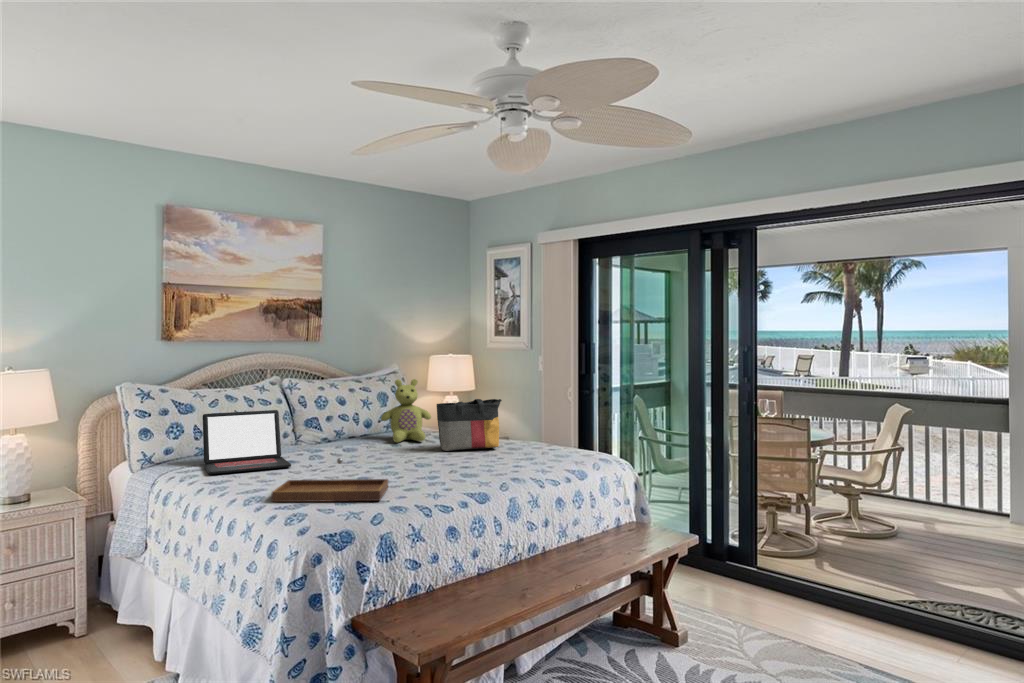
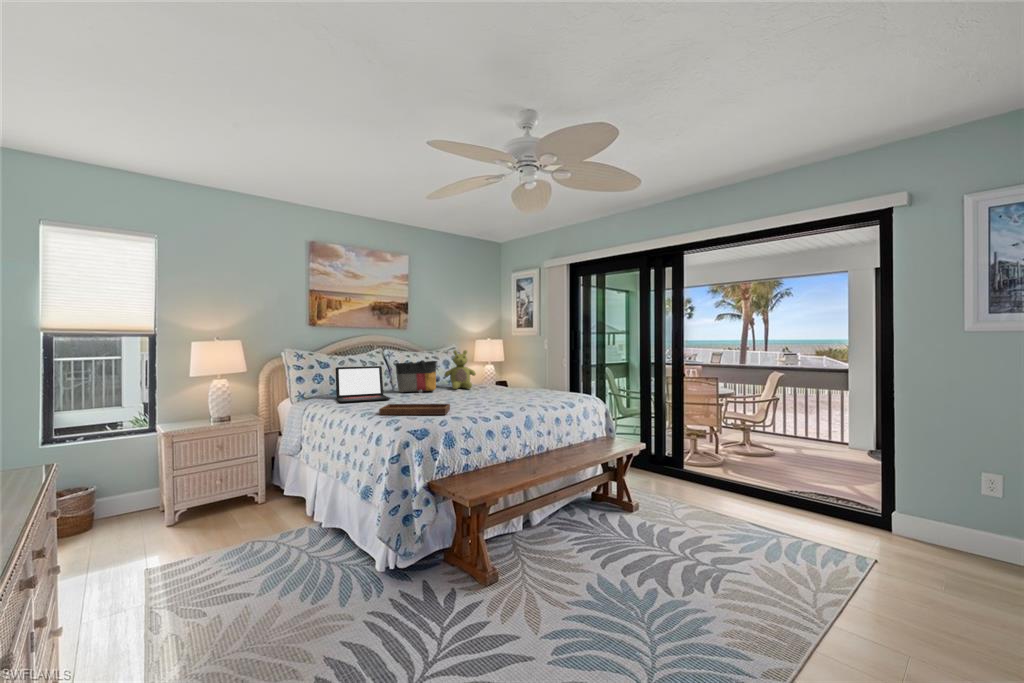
tote bag: present [437,399,502,451] -> present [396,360,437,392]

